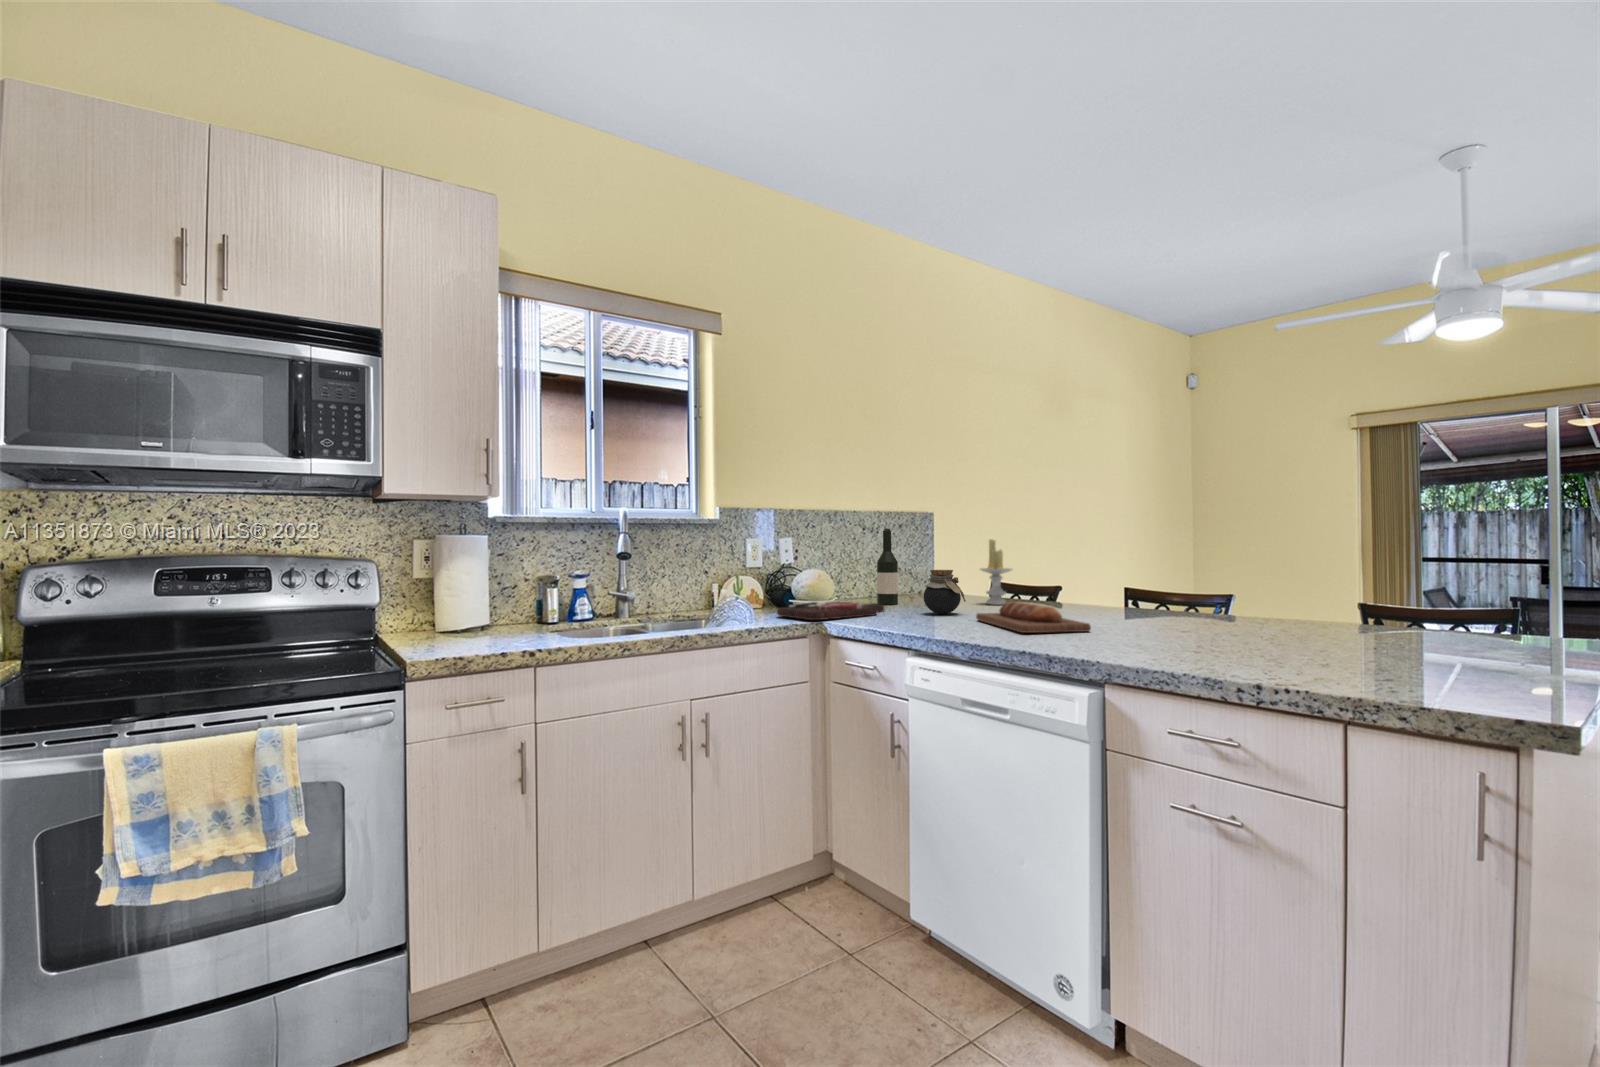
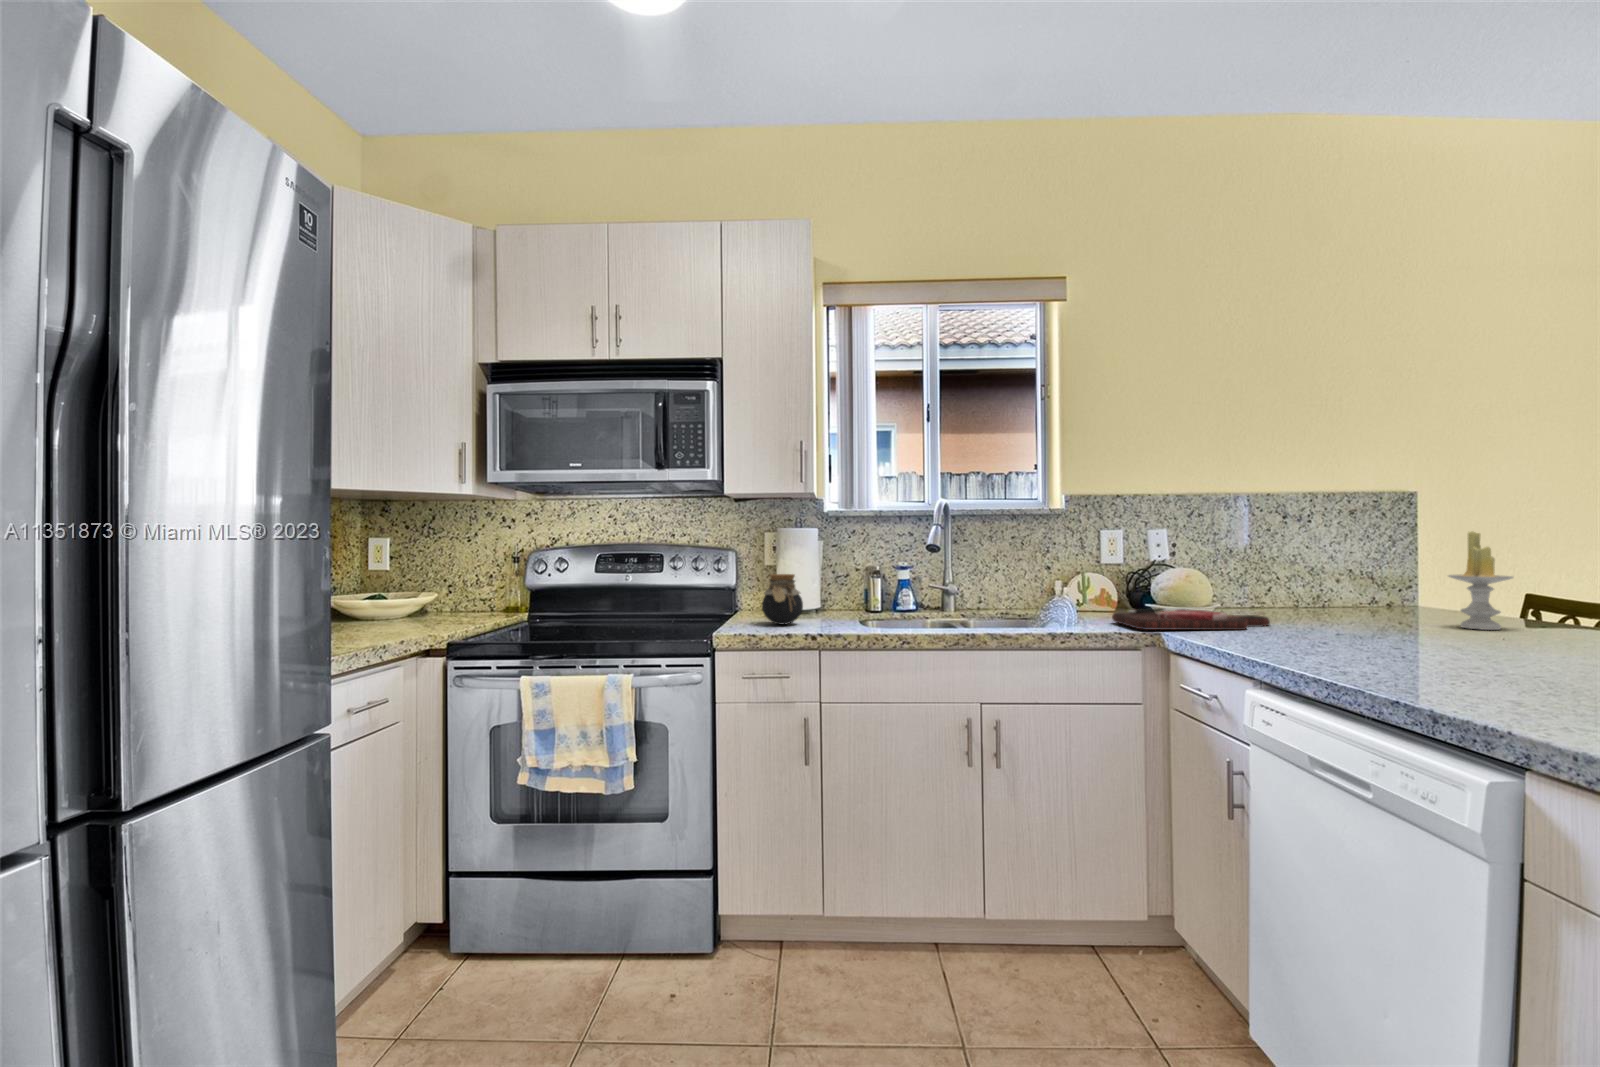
wine bottle: present [877,529,898,605] -> none [1282,518,1313,619]
jar: present [923,570,966,614] -> present [762,574,803,624]
bread loaf: present [976,601,1091,633] -> none [1379,624,1550,680]

